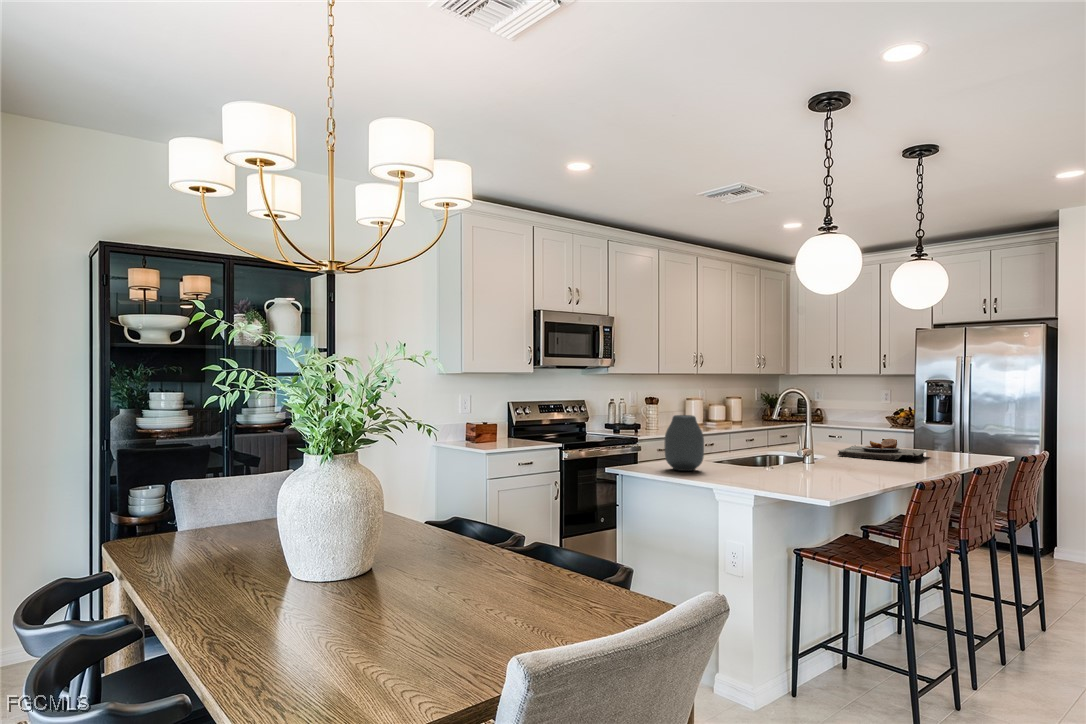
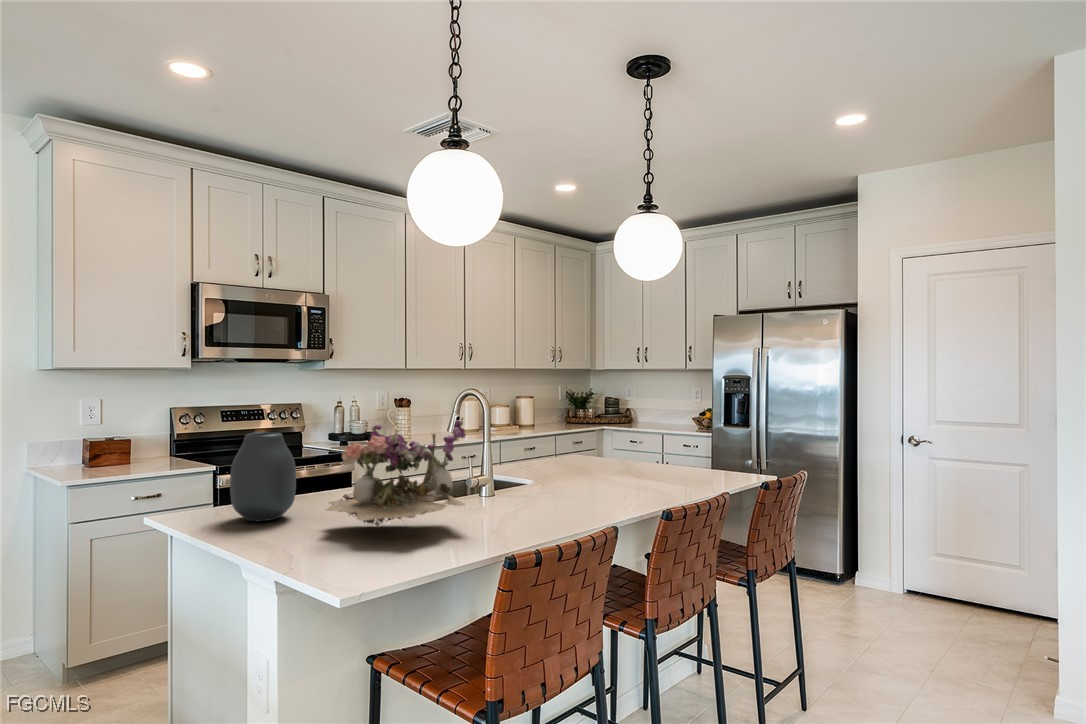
flower arrangement: none [734,407,832,477] -> present [326,418,466,528]
plate: present [838,439,927,461] -> none [560,454,681,485]

